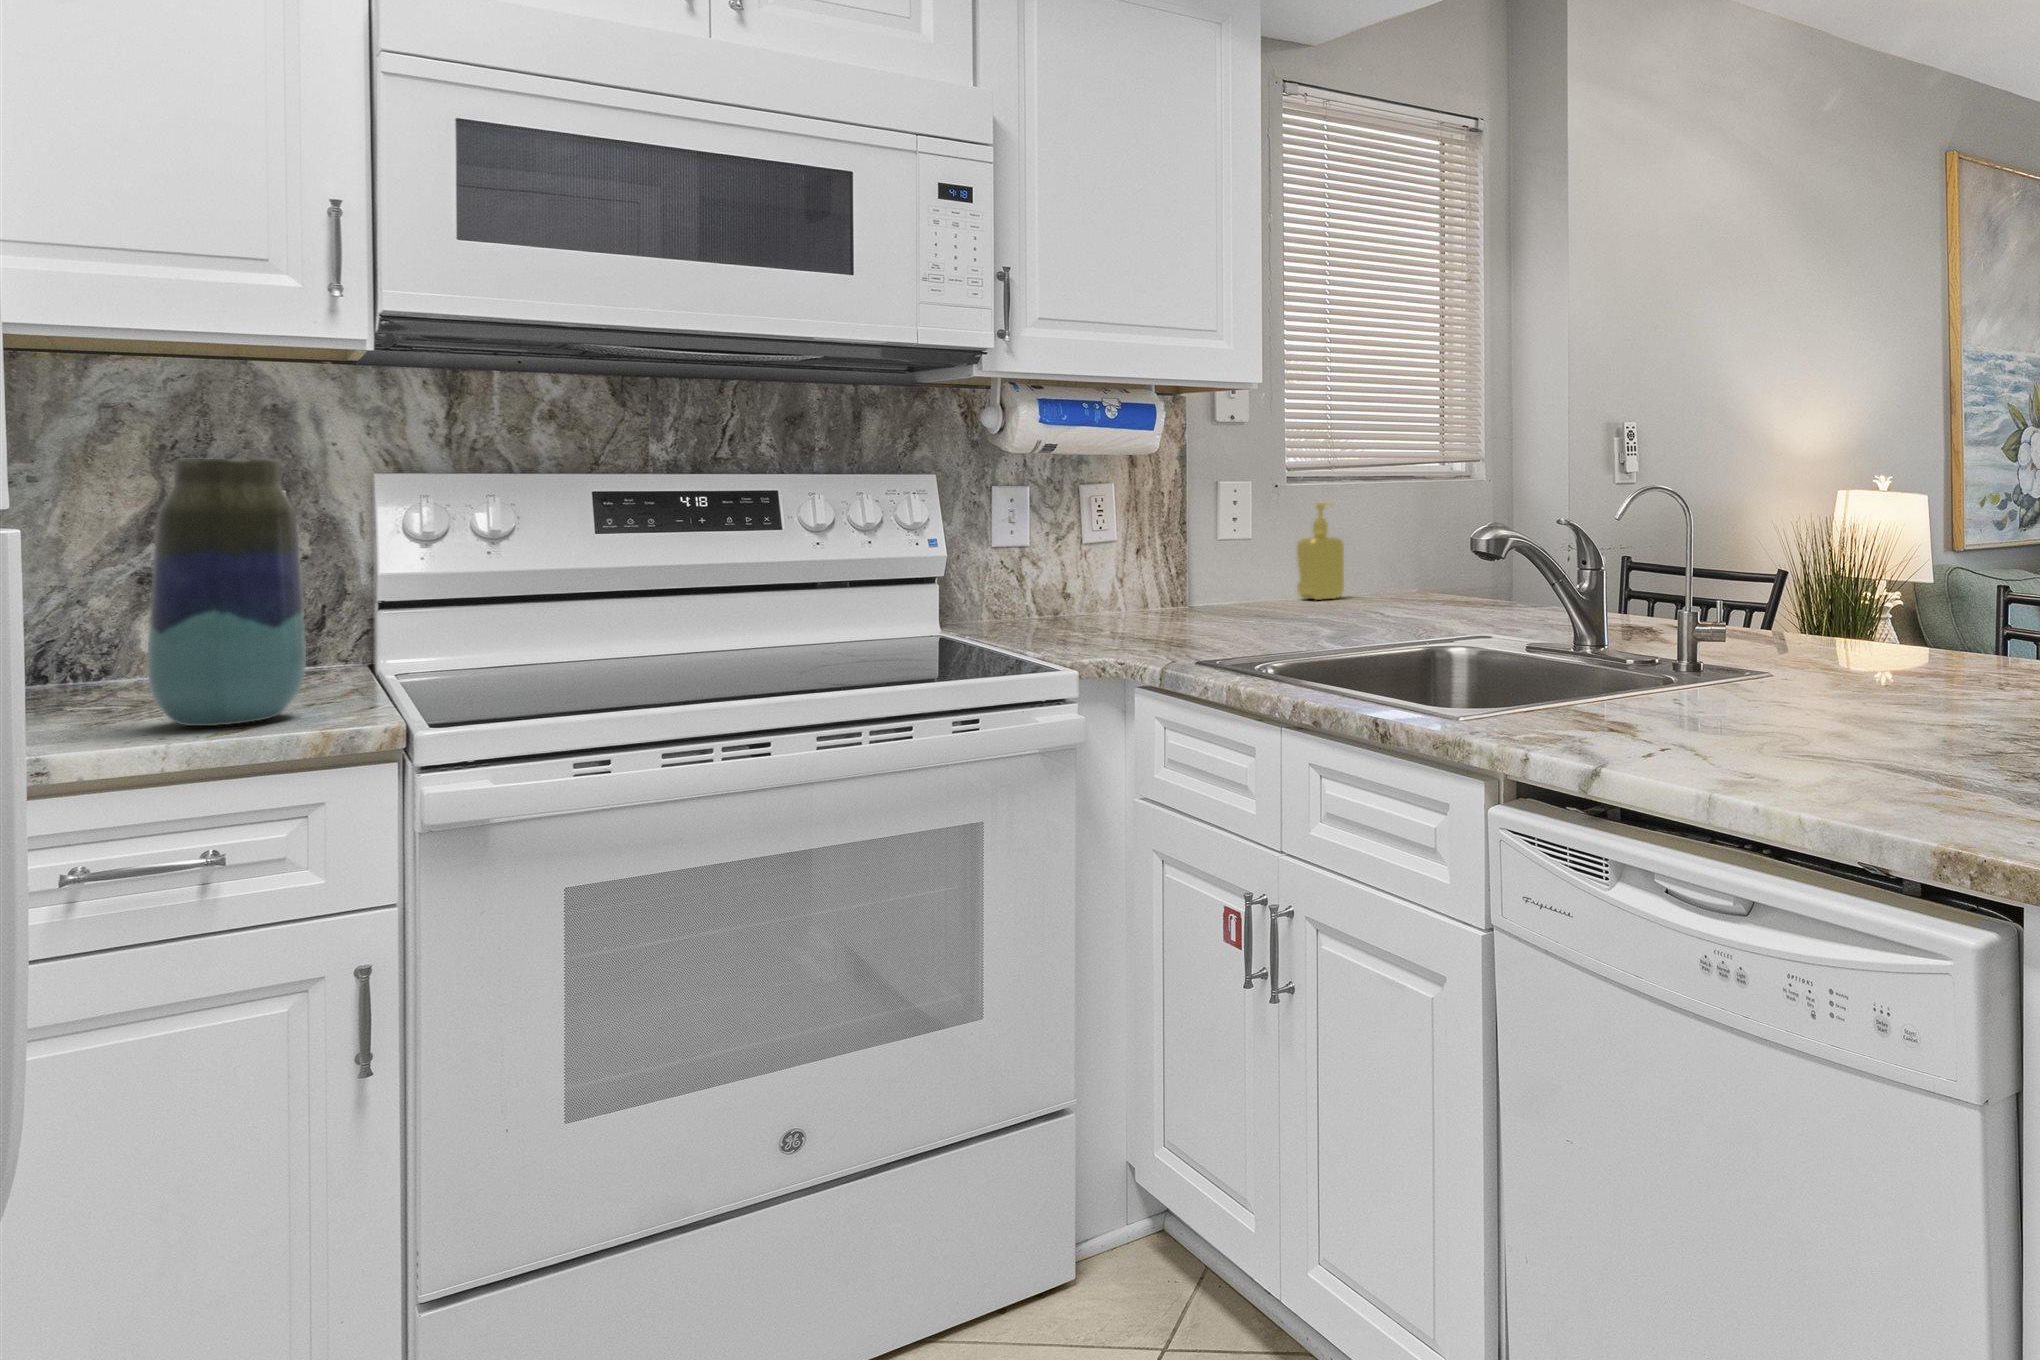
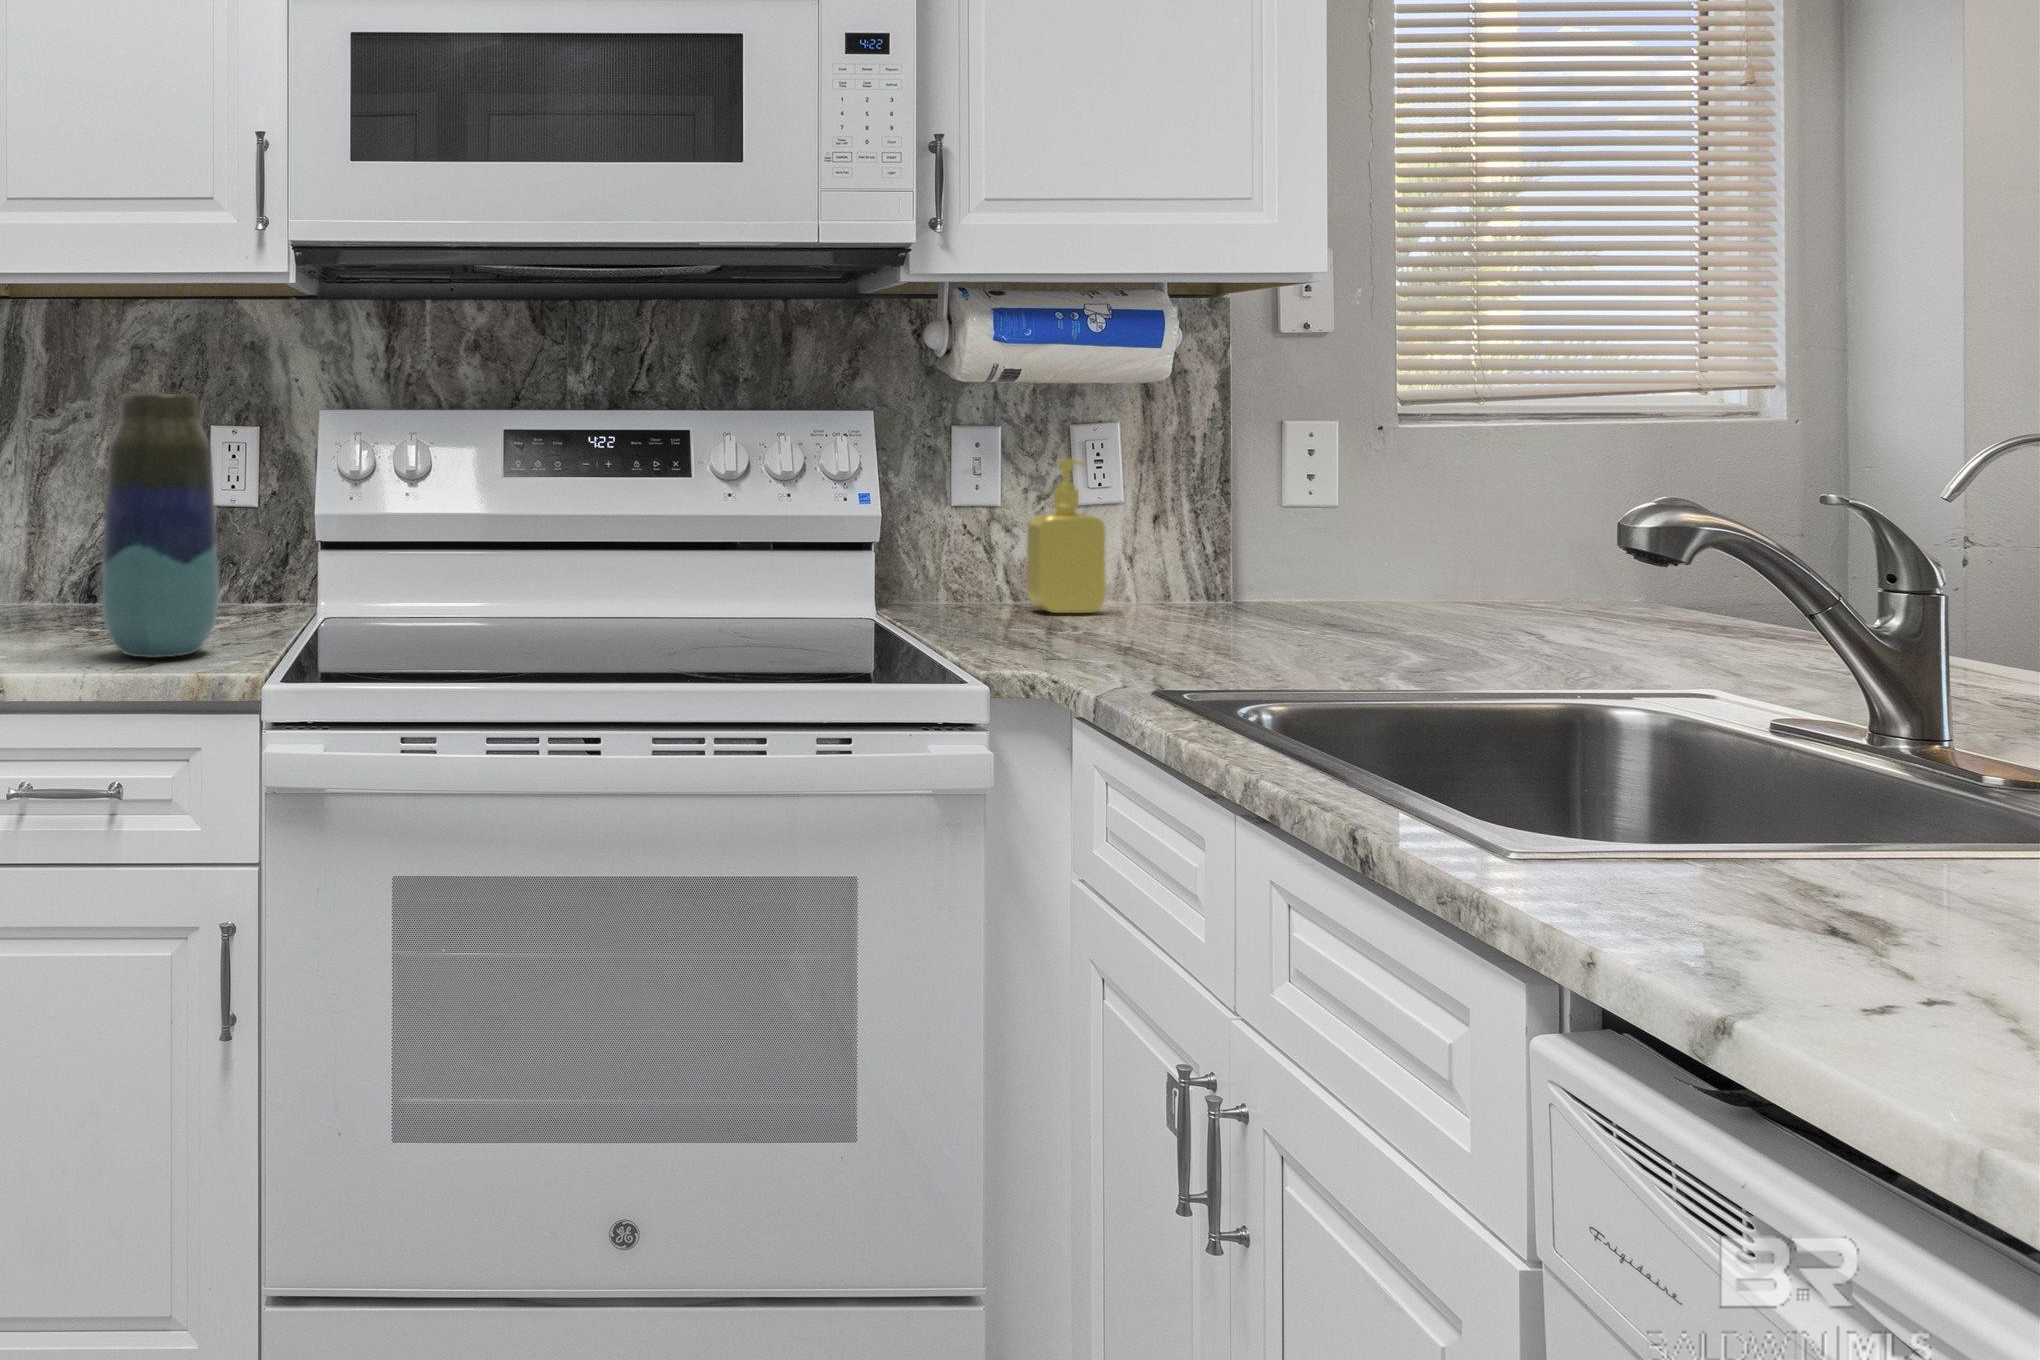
soap dispenser: present [1297,502,1344,600] -> present [1027,459,1106,613]

